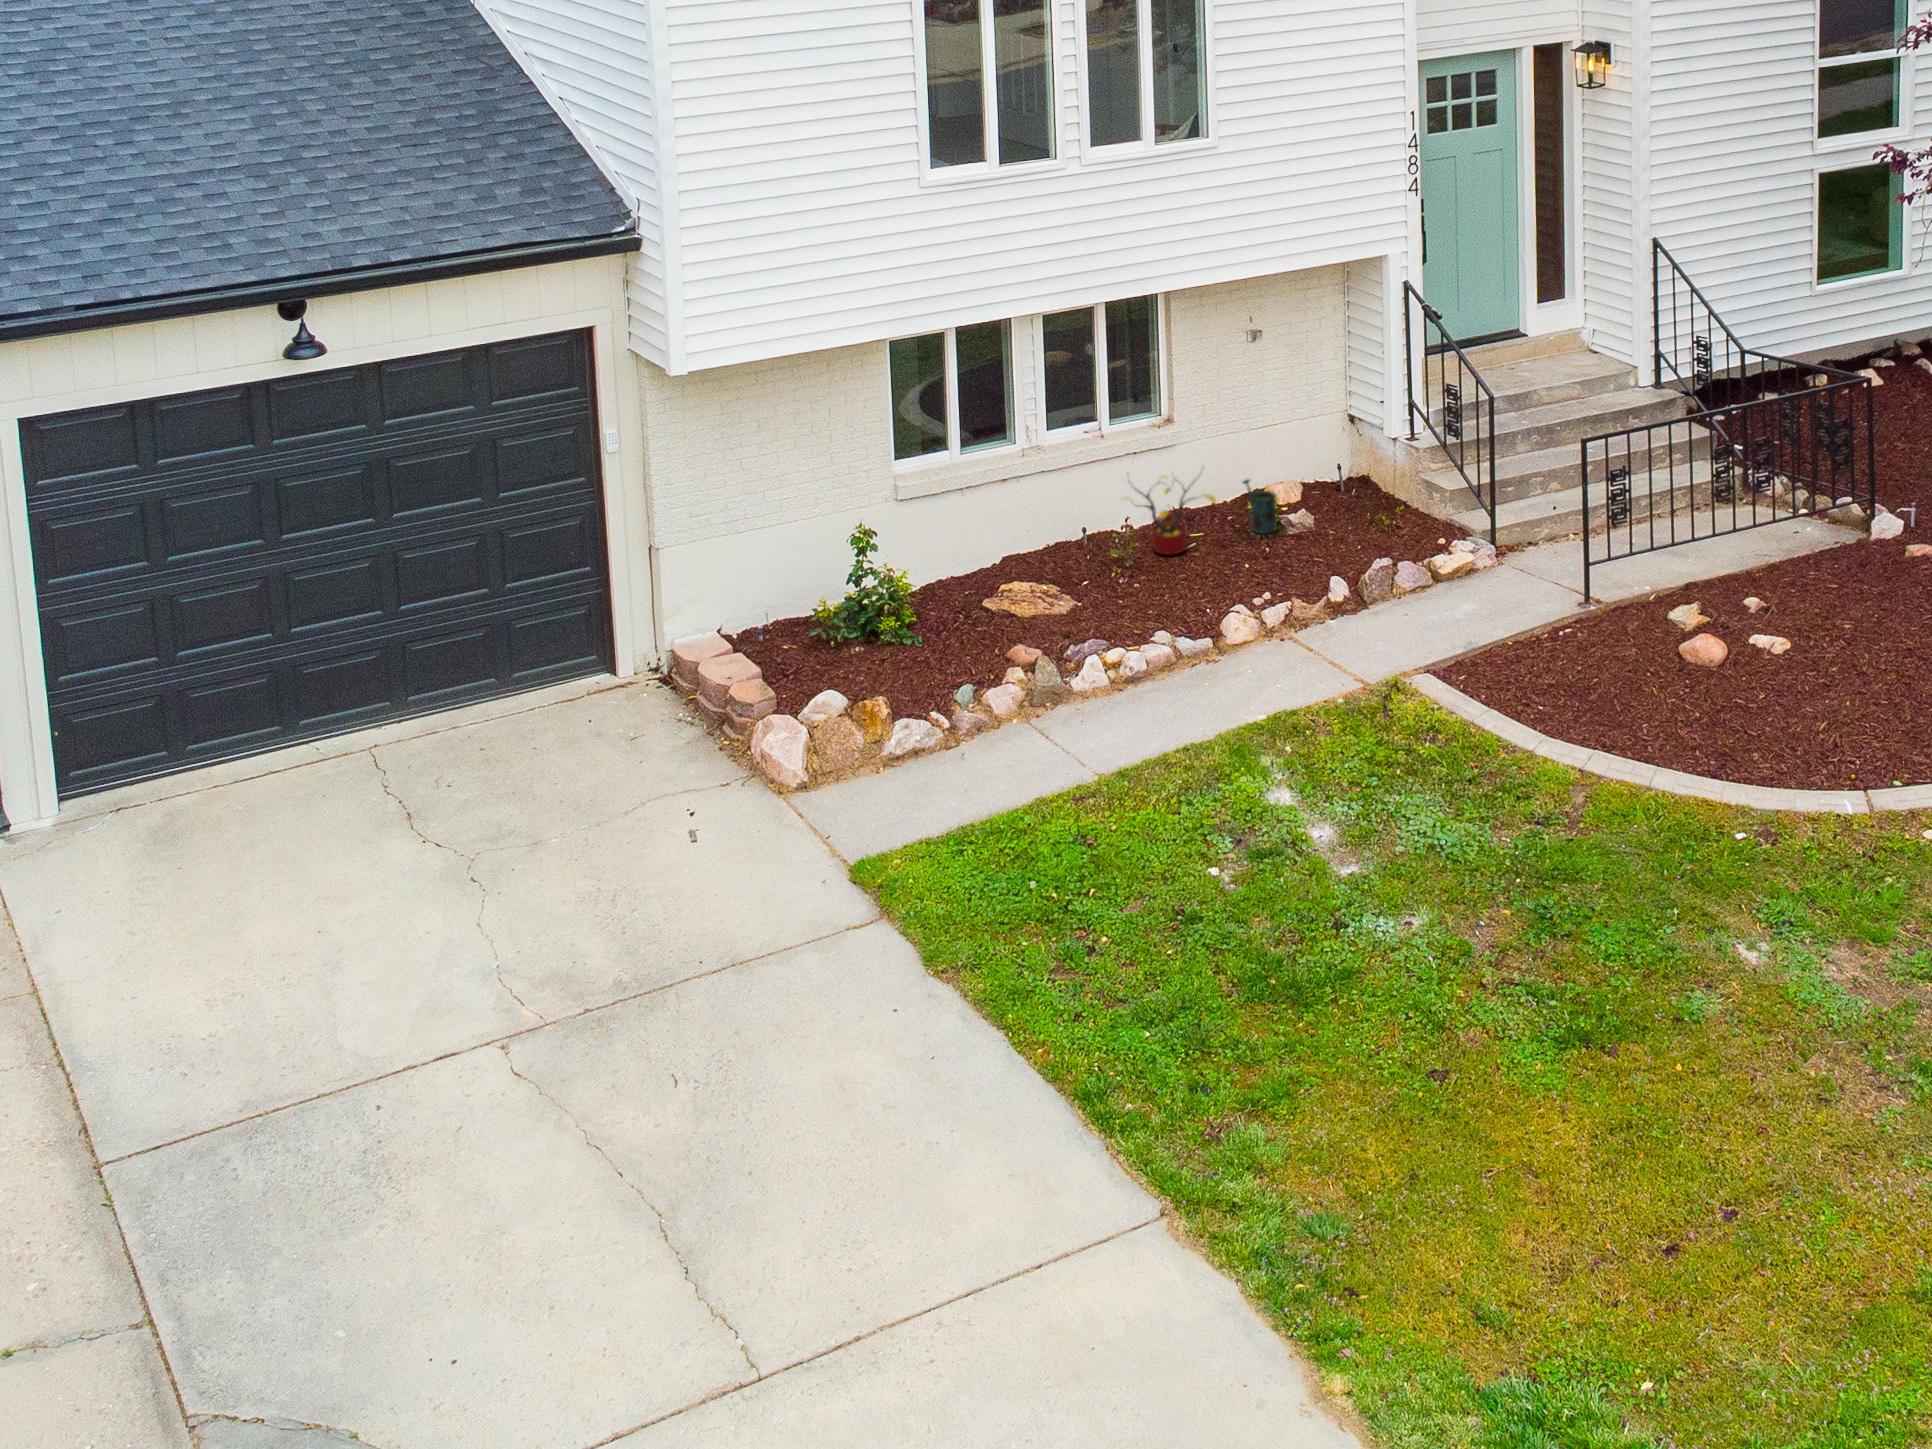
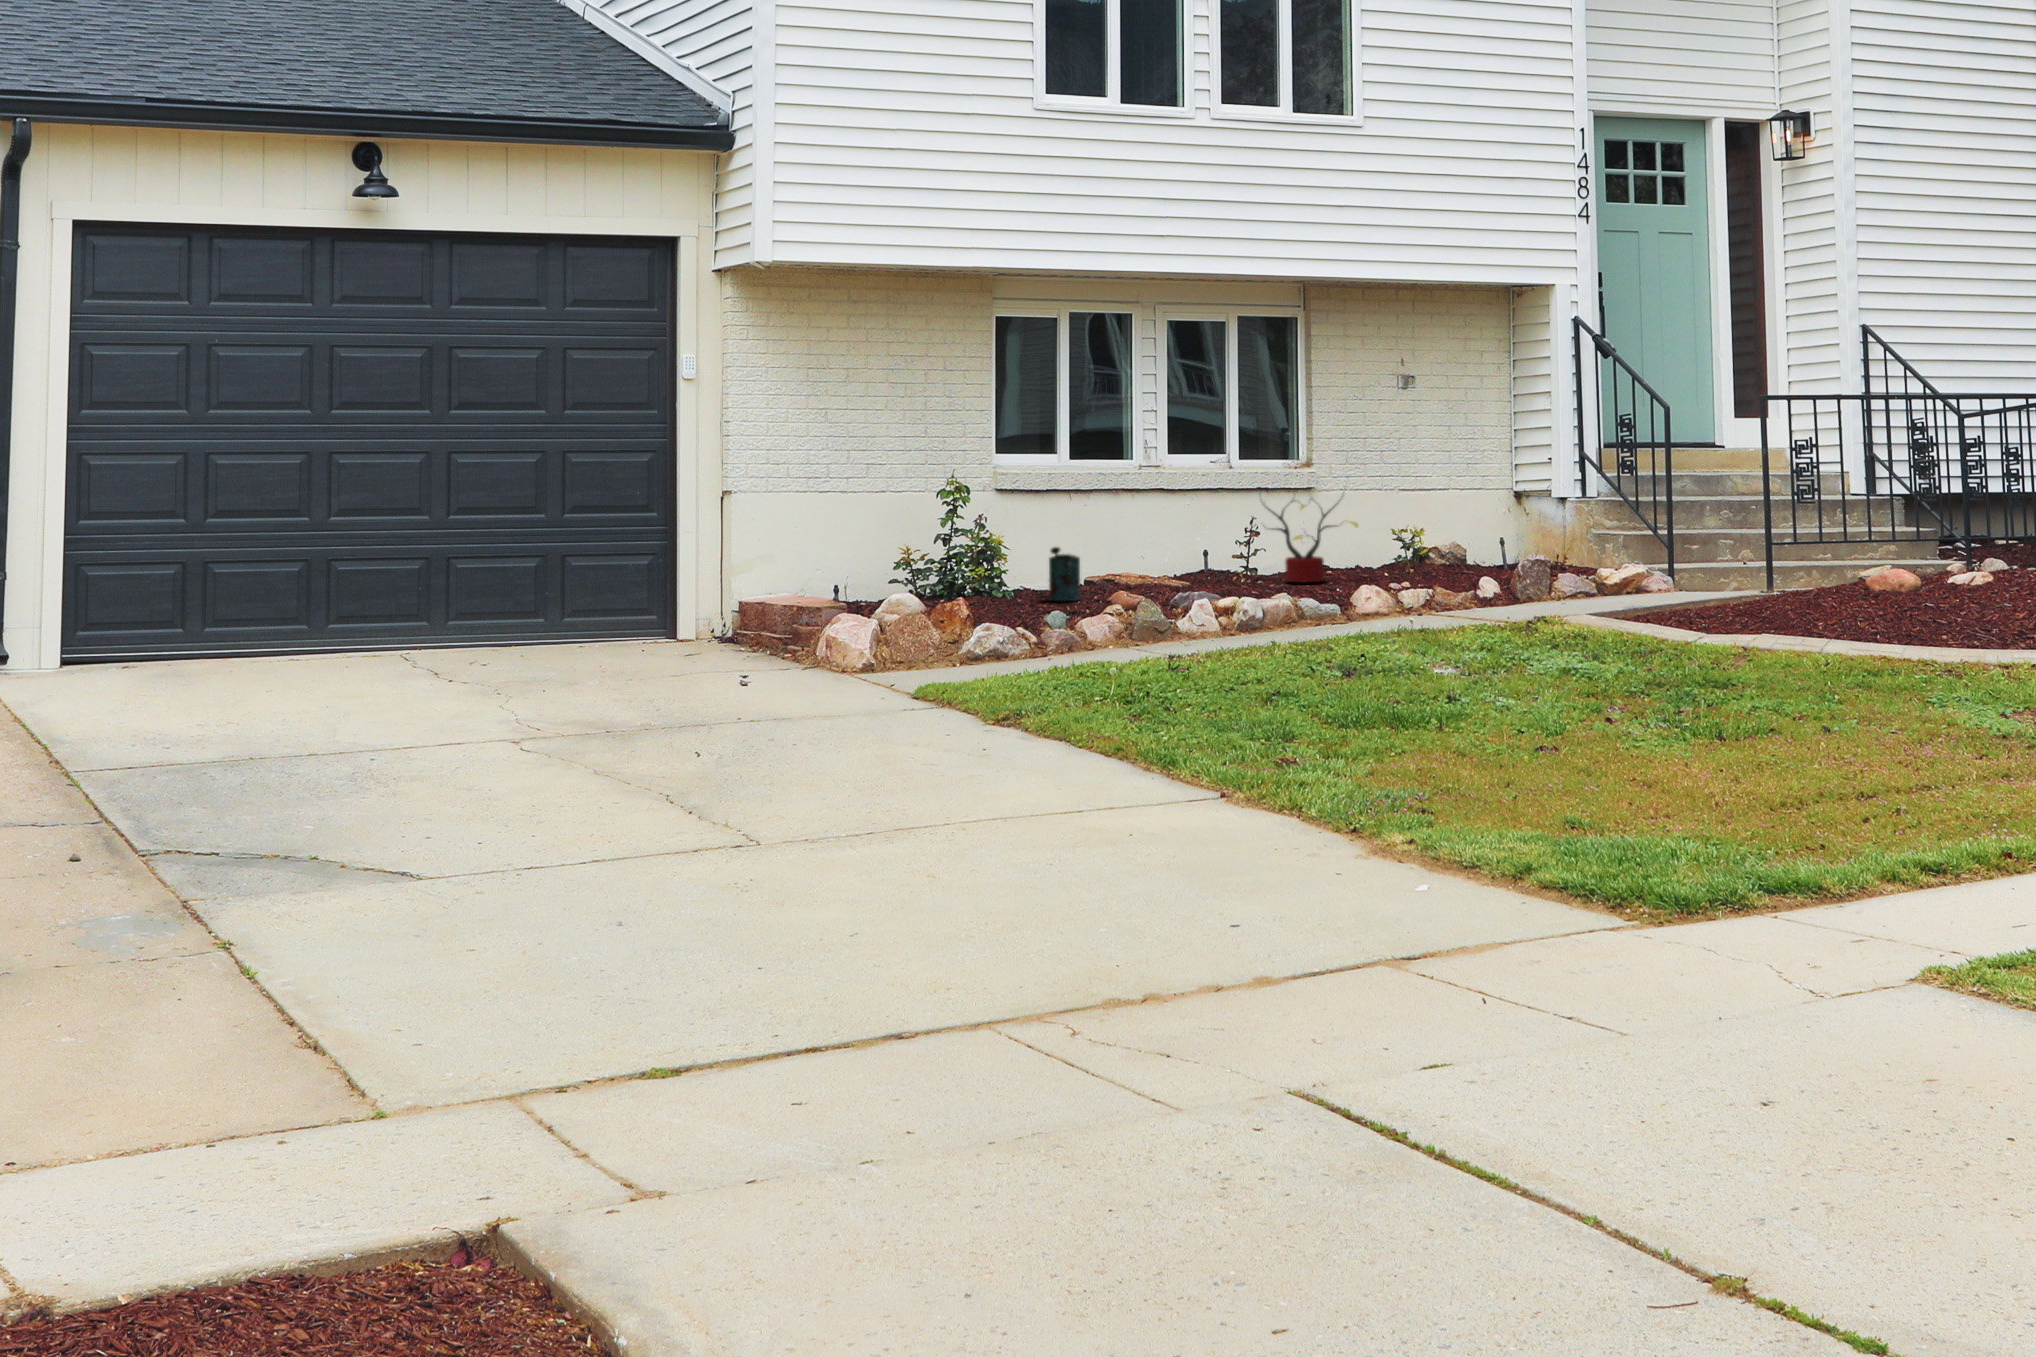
watering can: present [1243,480,1277,534] -> present [1049,547,1081,601]

